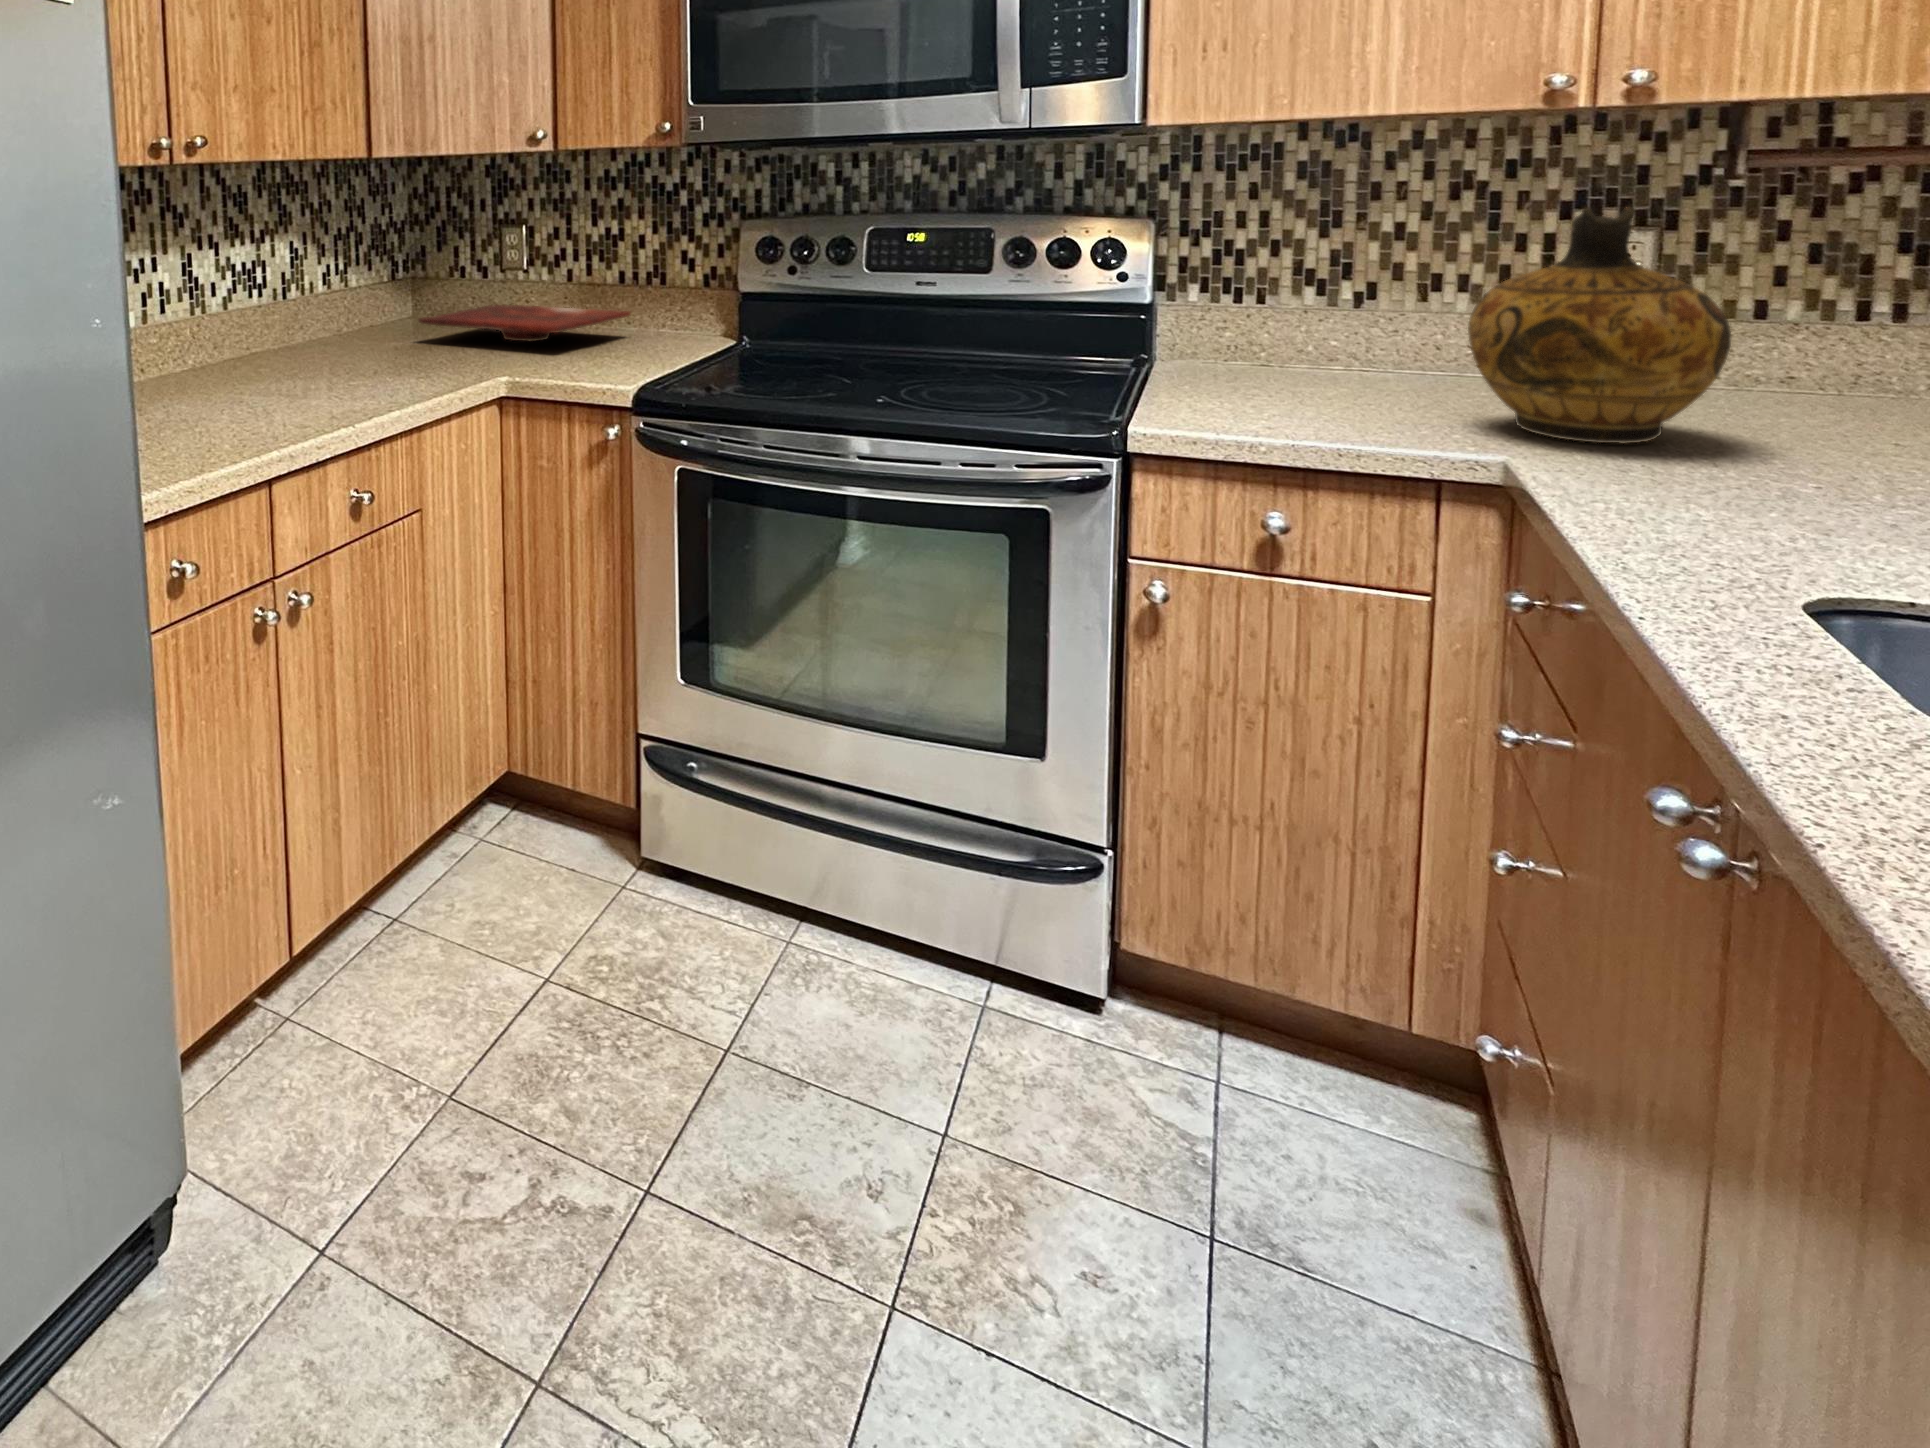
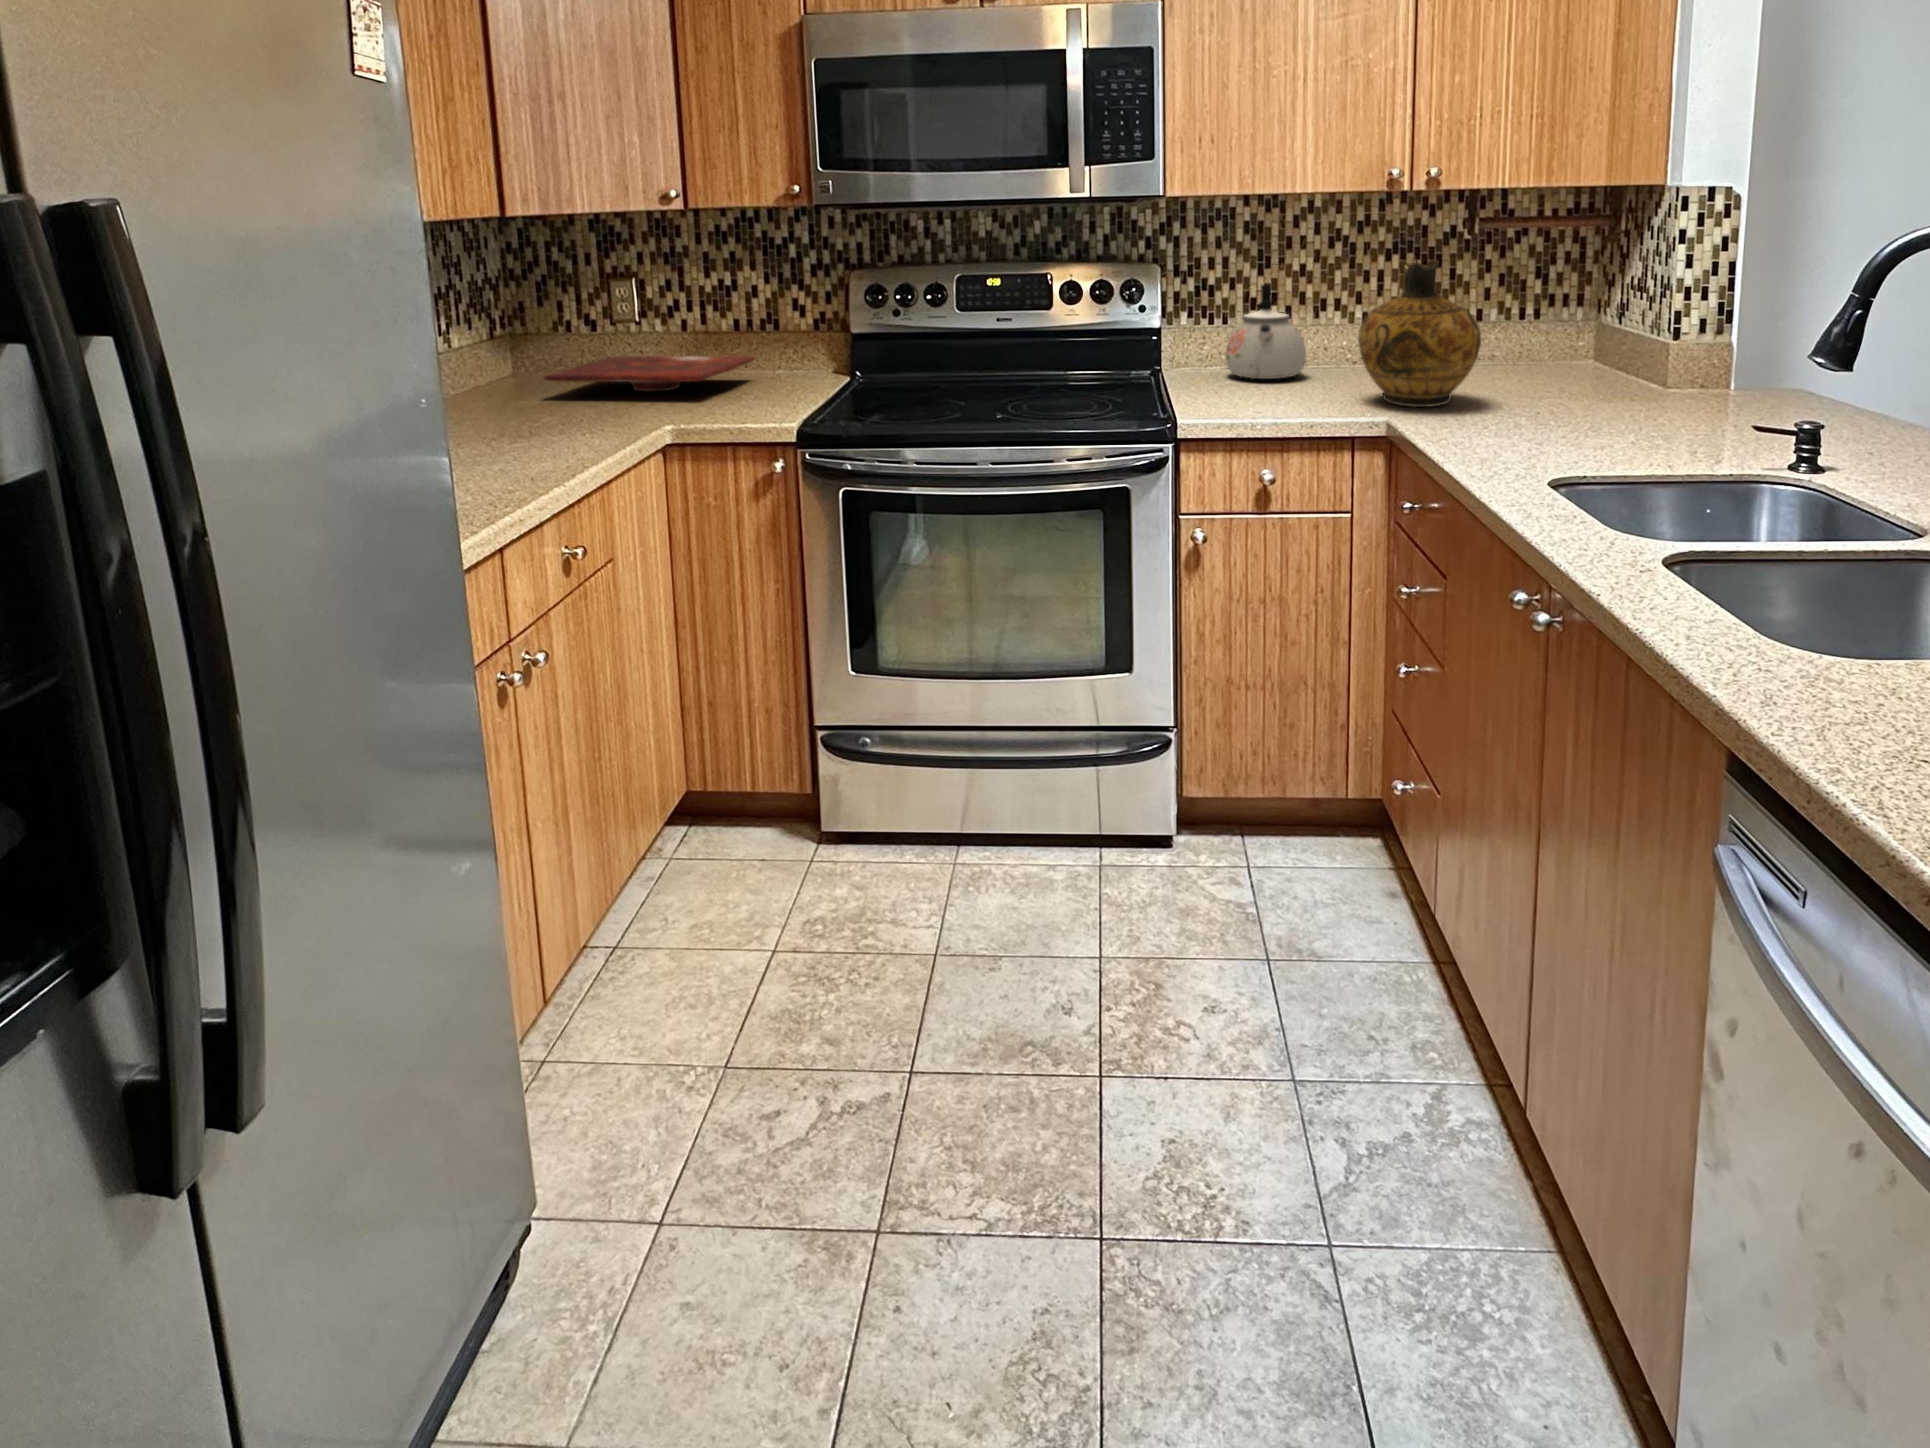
kettle: none [1248,245,1391,381] -> present [1225,285,1306,379]

